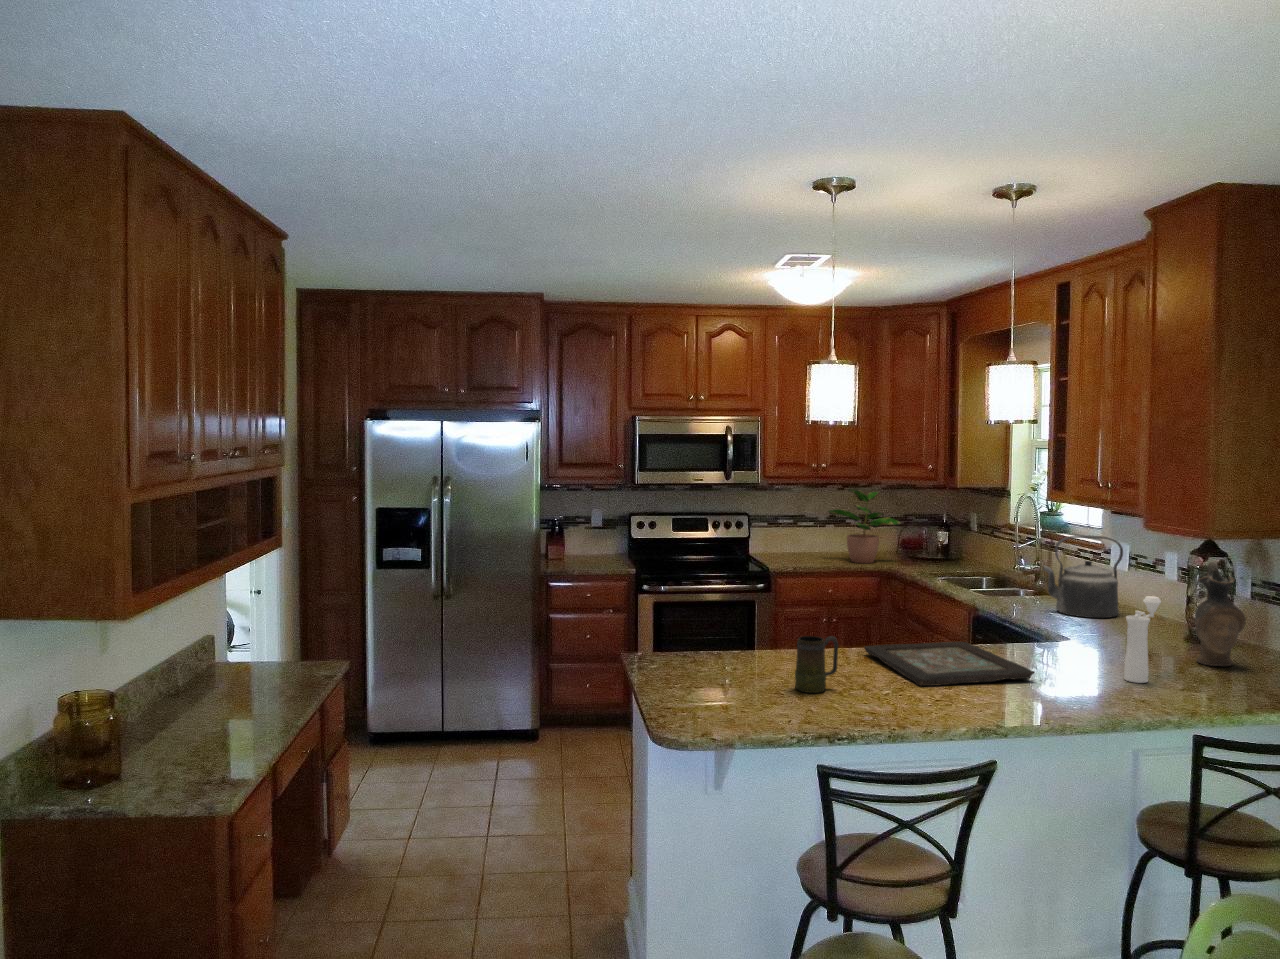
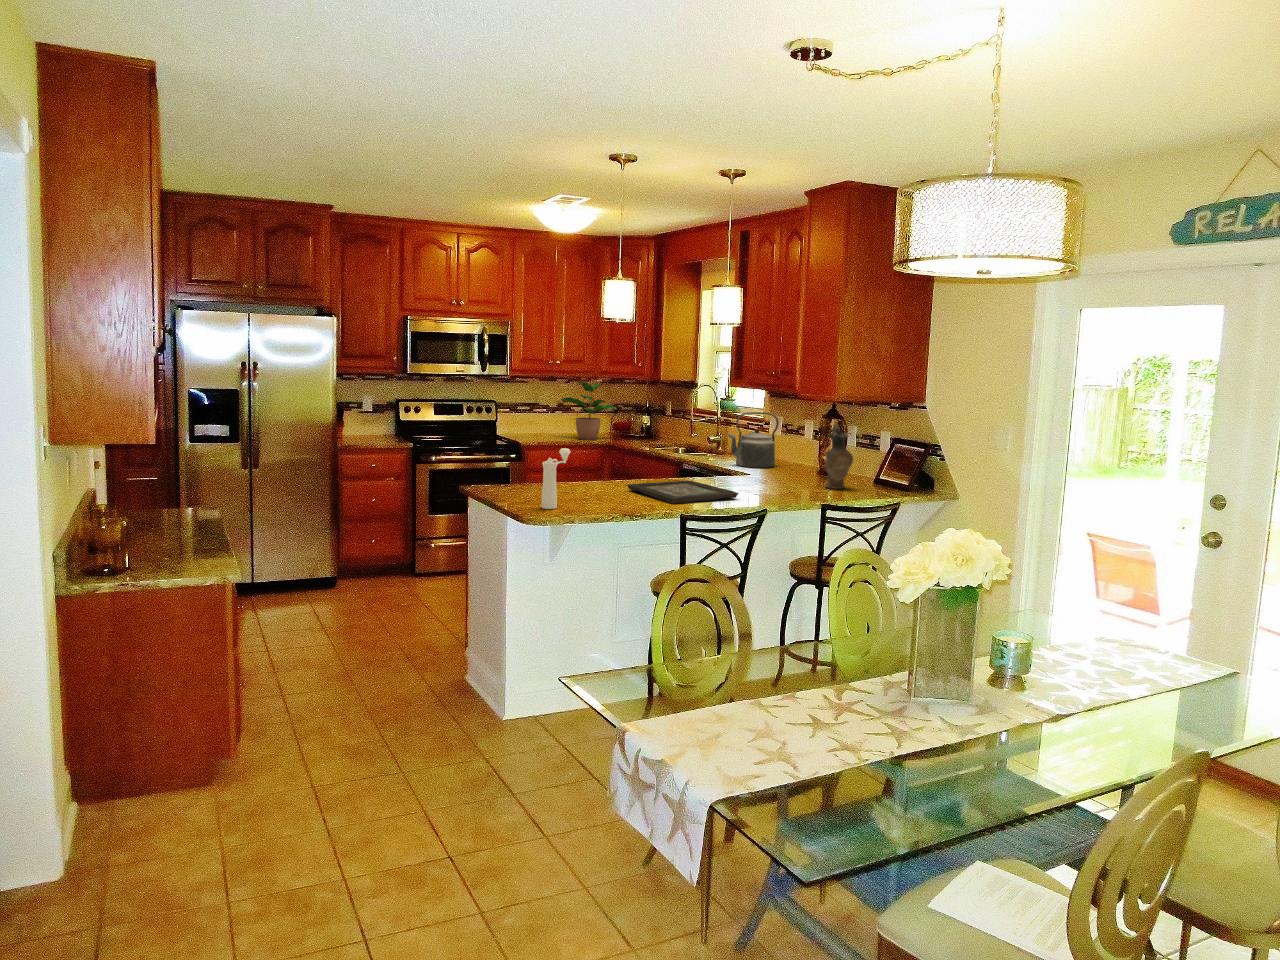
pepper mill: present [1124,596,1161,683] -> present [542,448,571,509]
mug: present [795,636,838,693] -> none [595,472,624,510]

